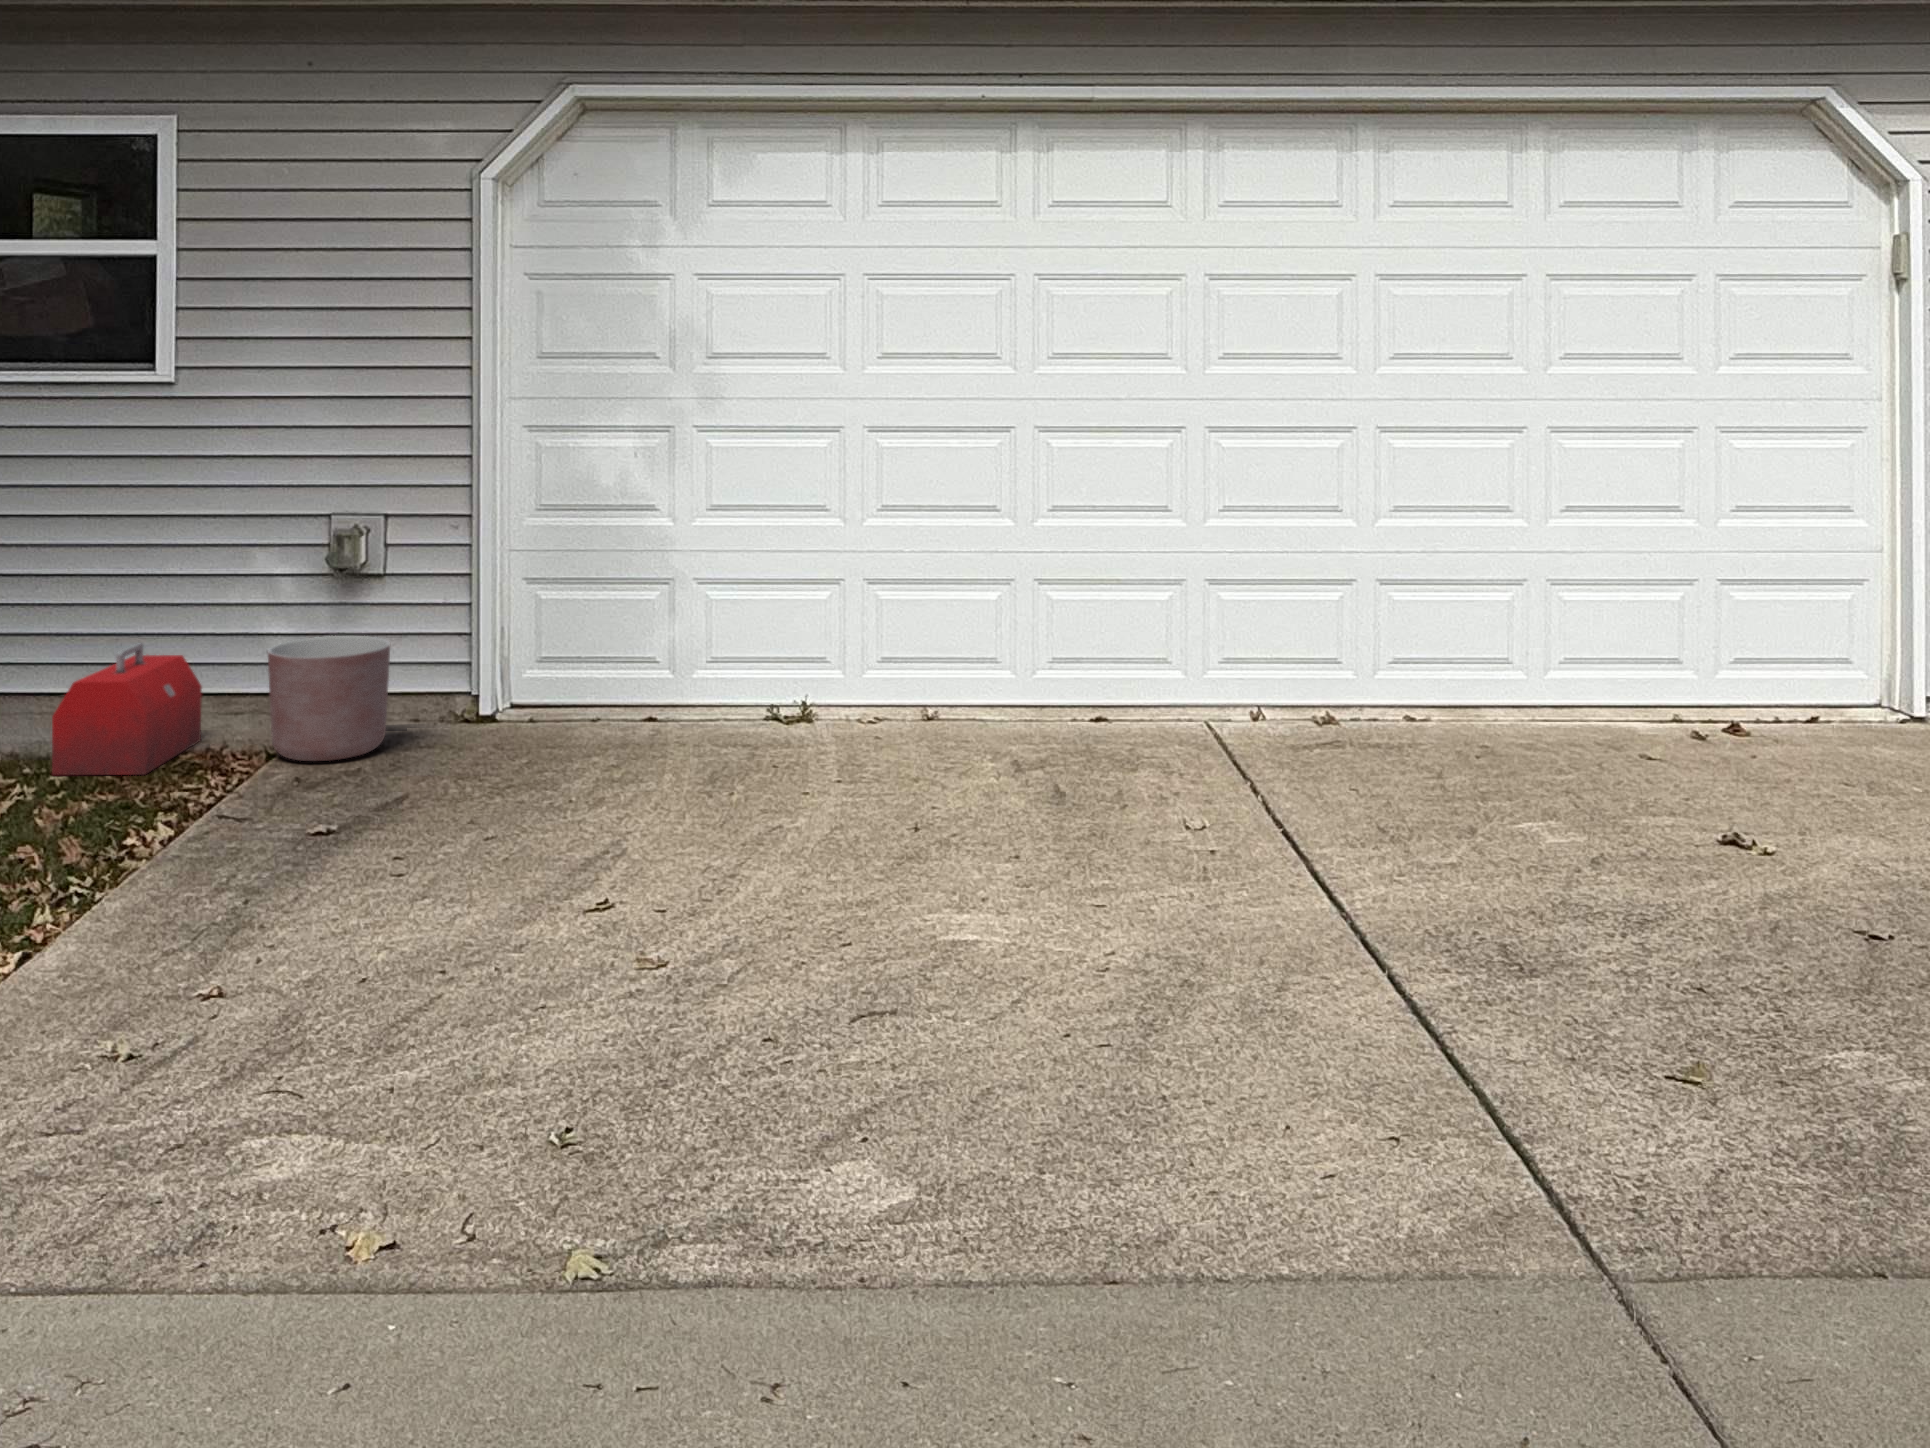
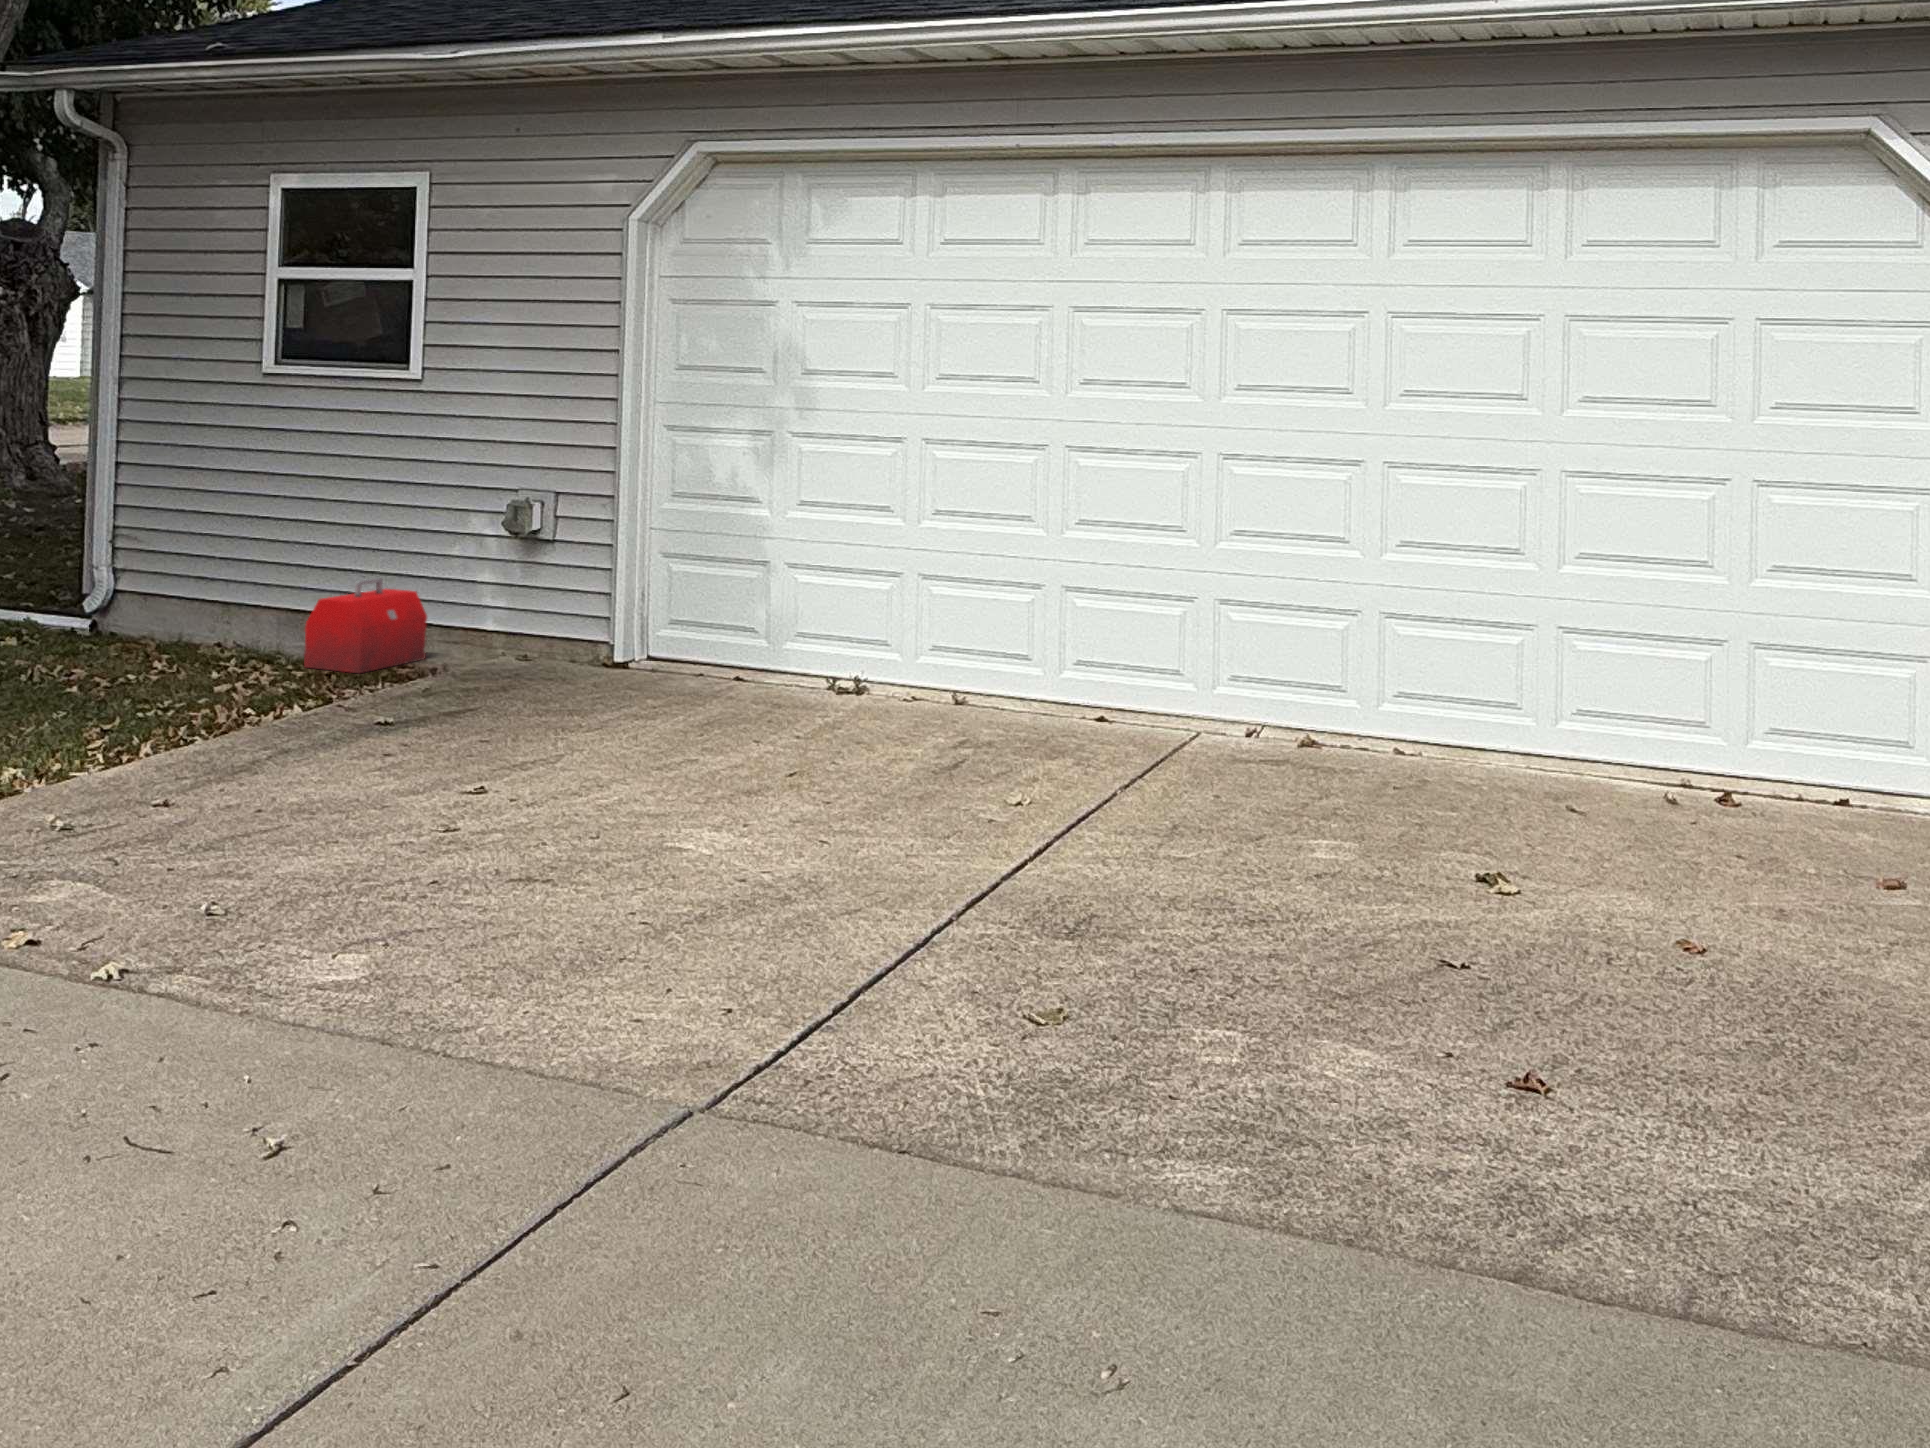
planter: present [268,636,390,761] -> none [452,586,545,679]

